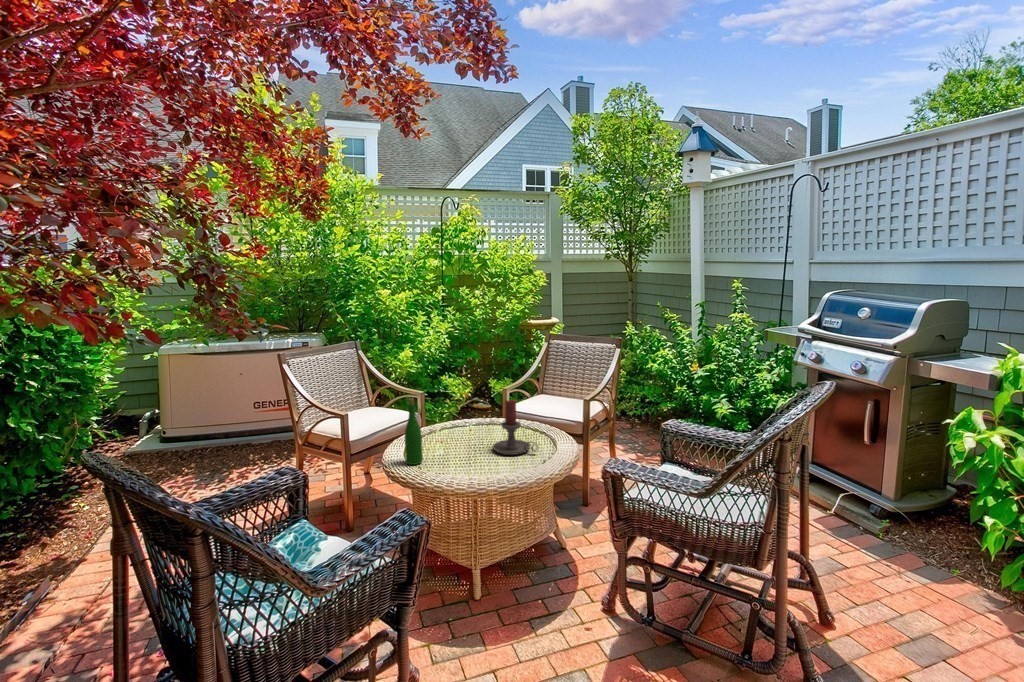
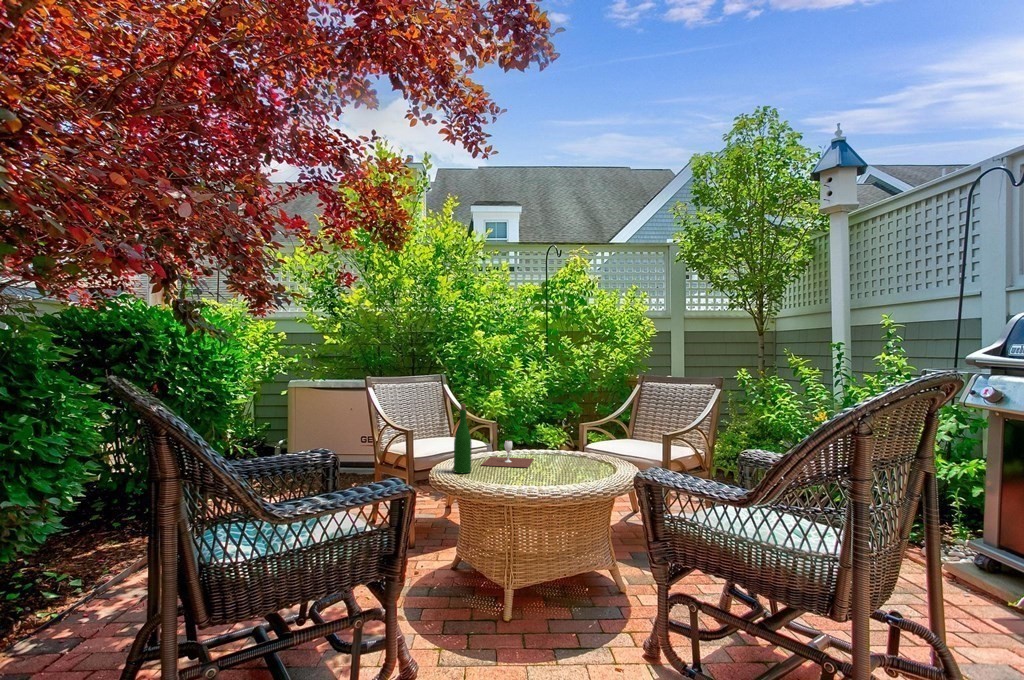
candle holder: present [493,400,538,455] -> none [547,416,594,475]
wine glass: none [427,422,473,450] -> present [481,441,534,467]

